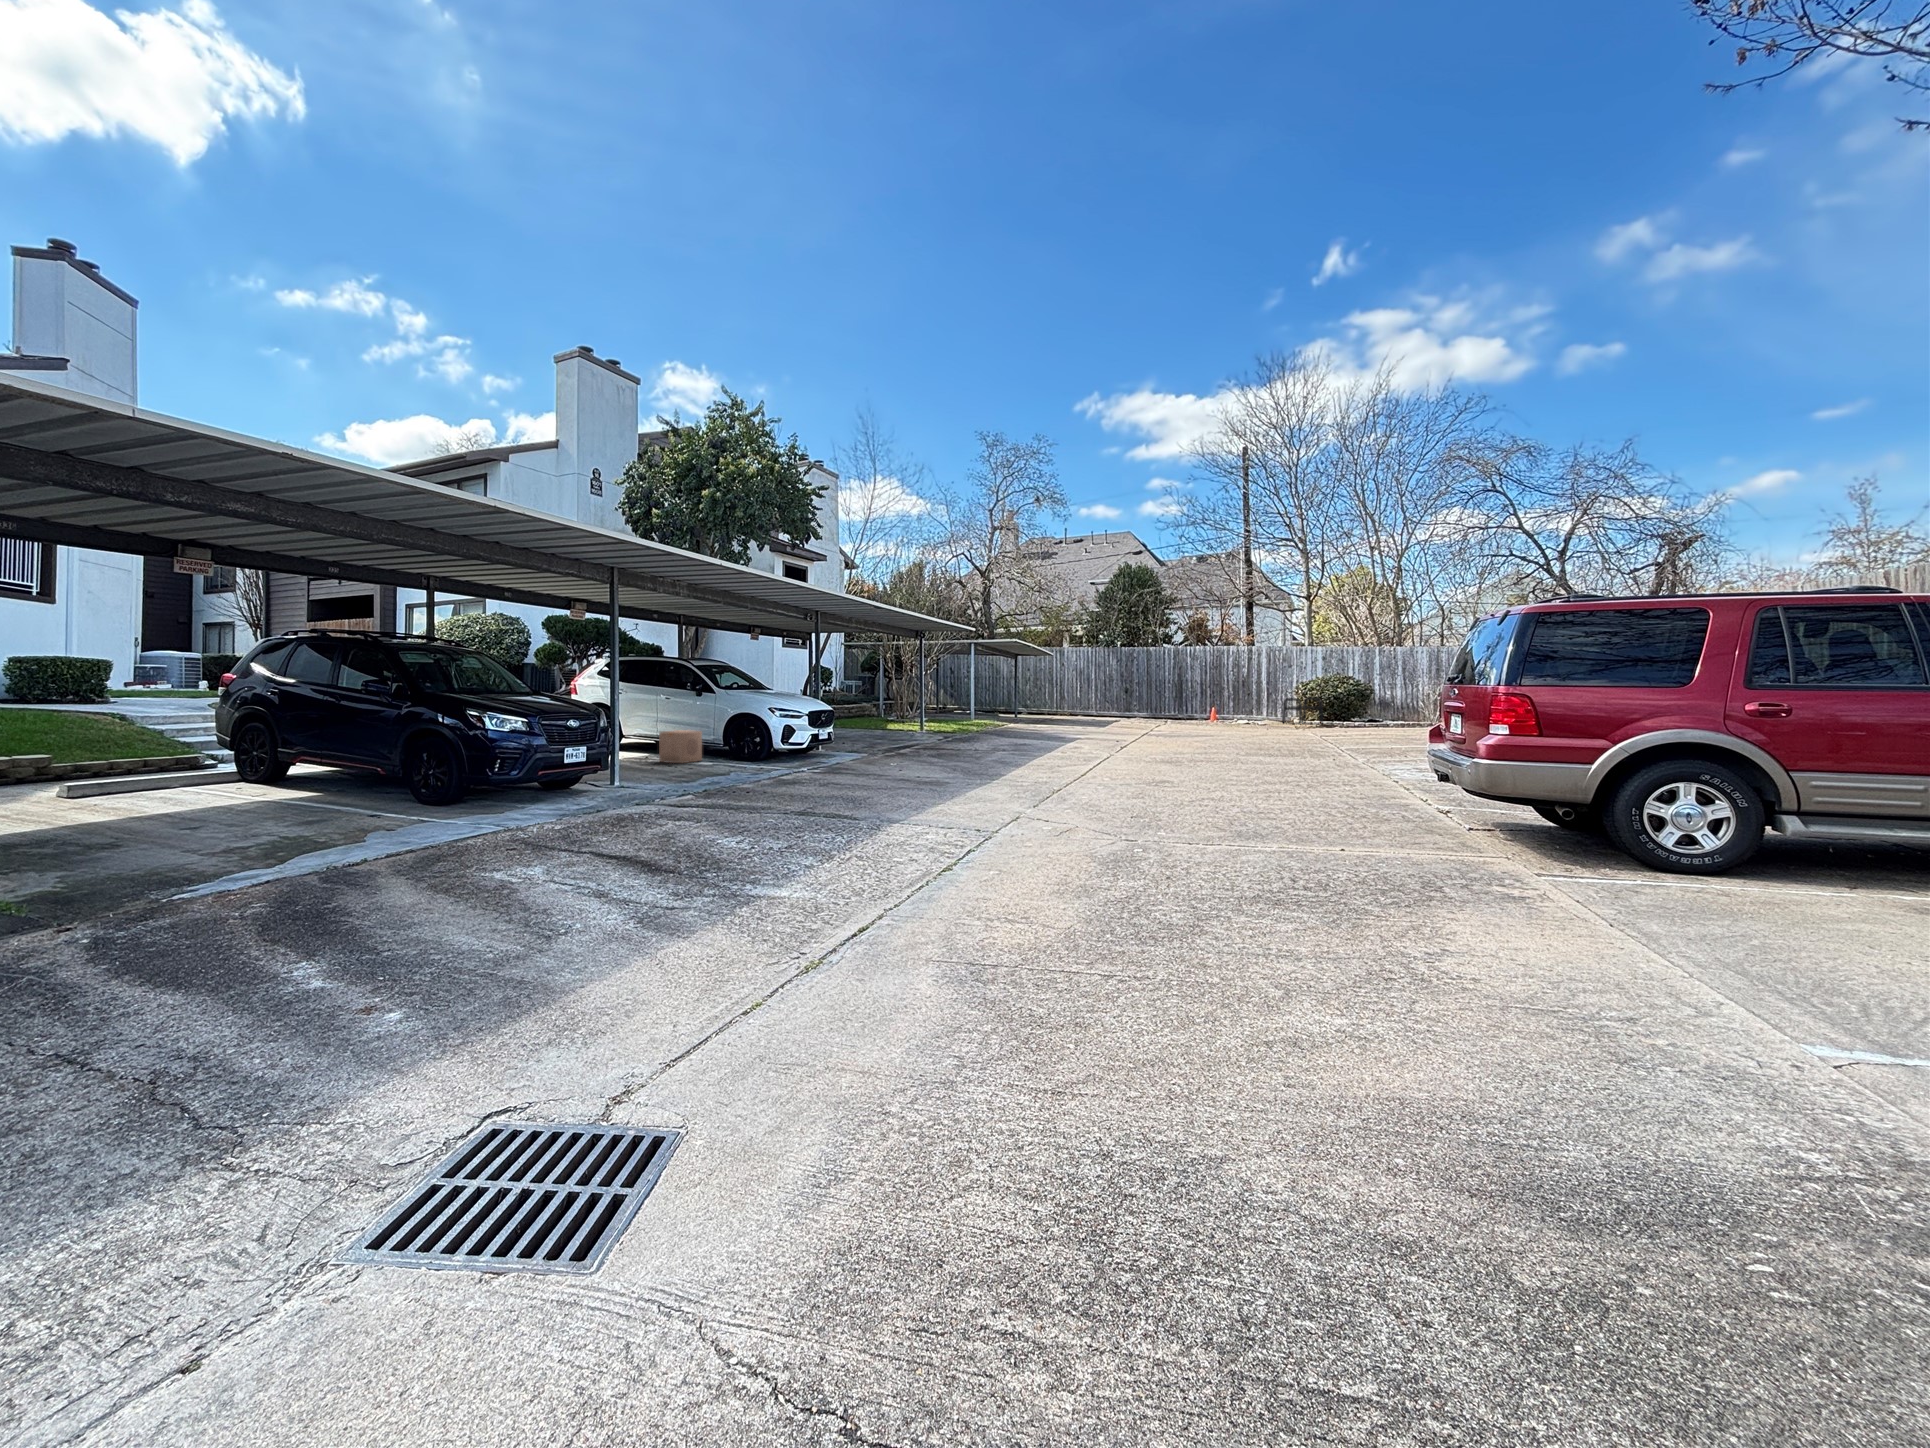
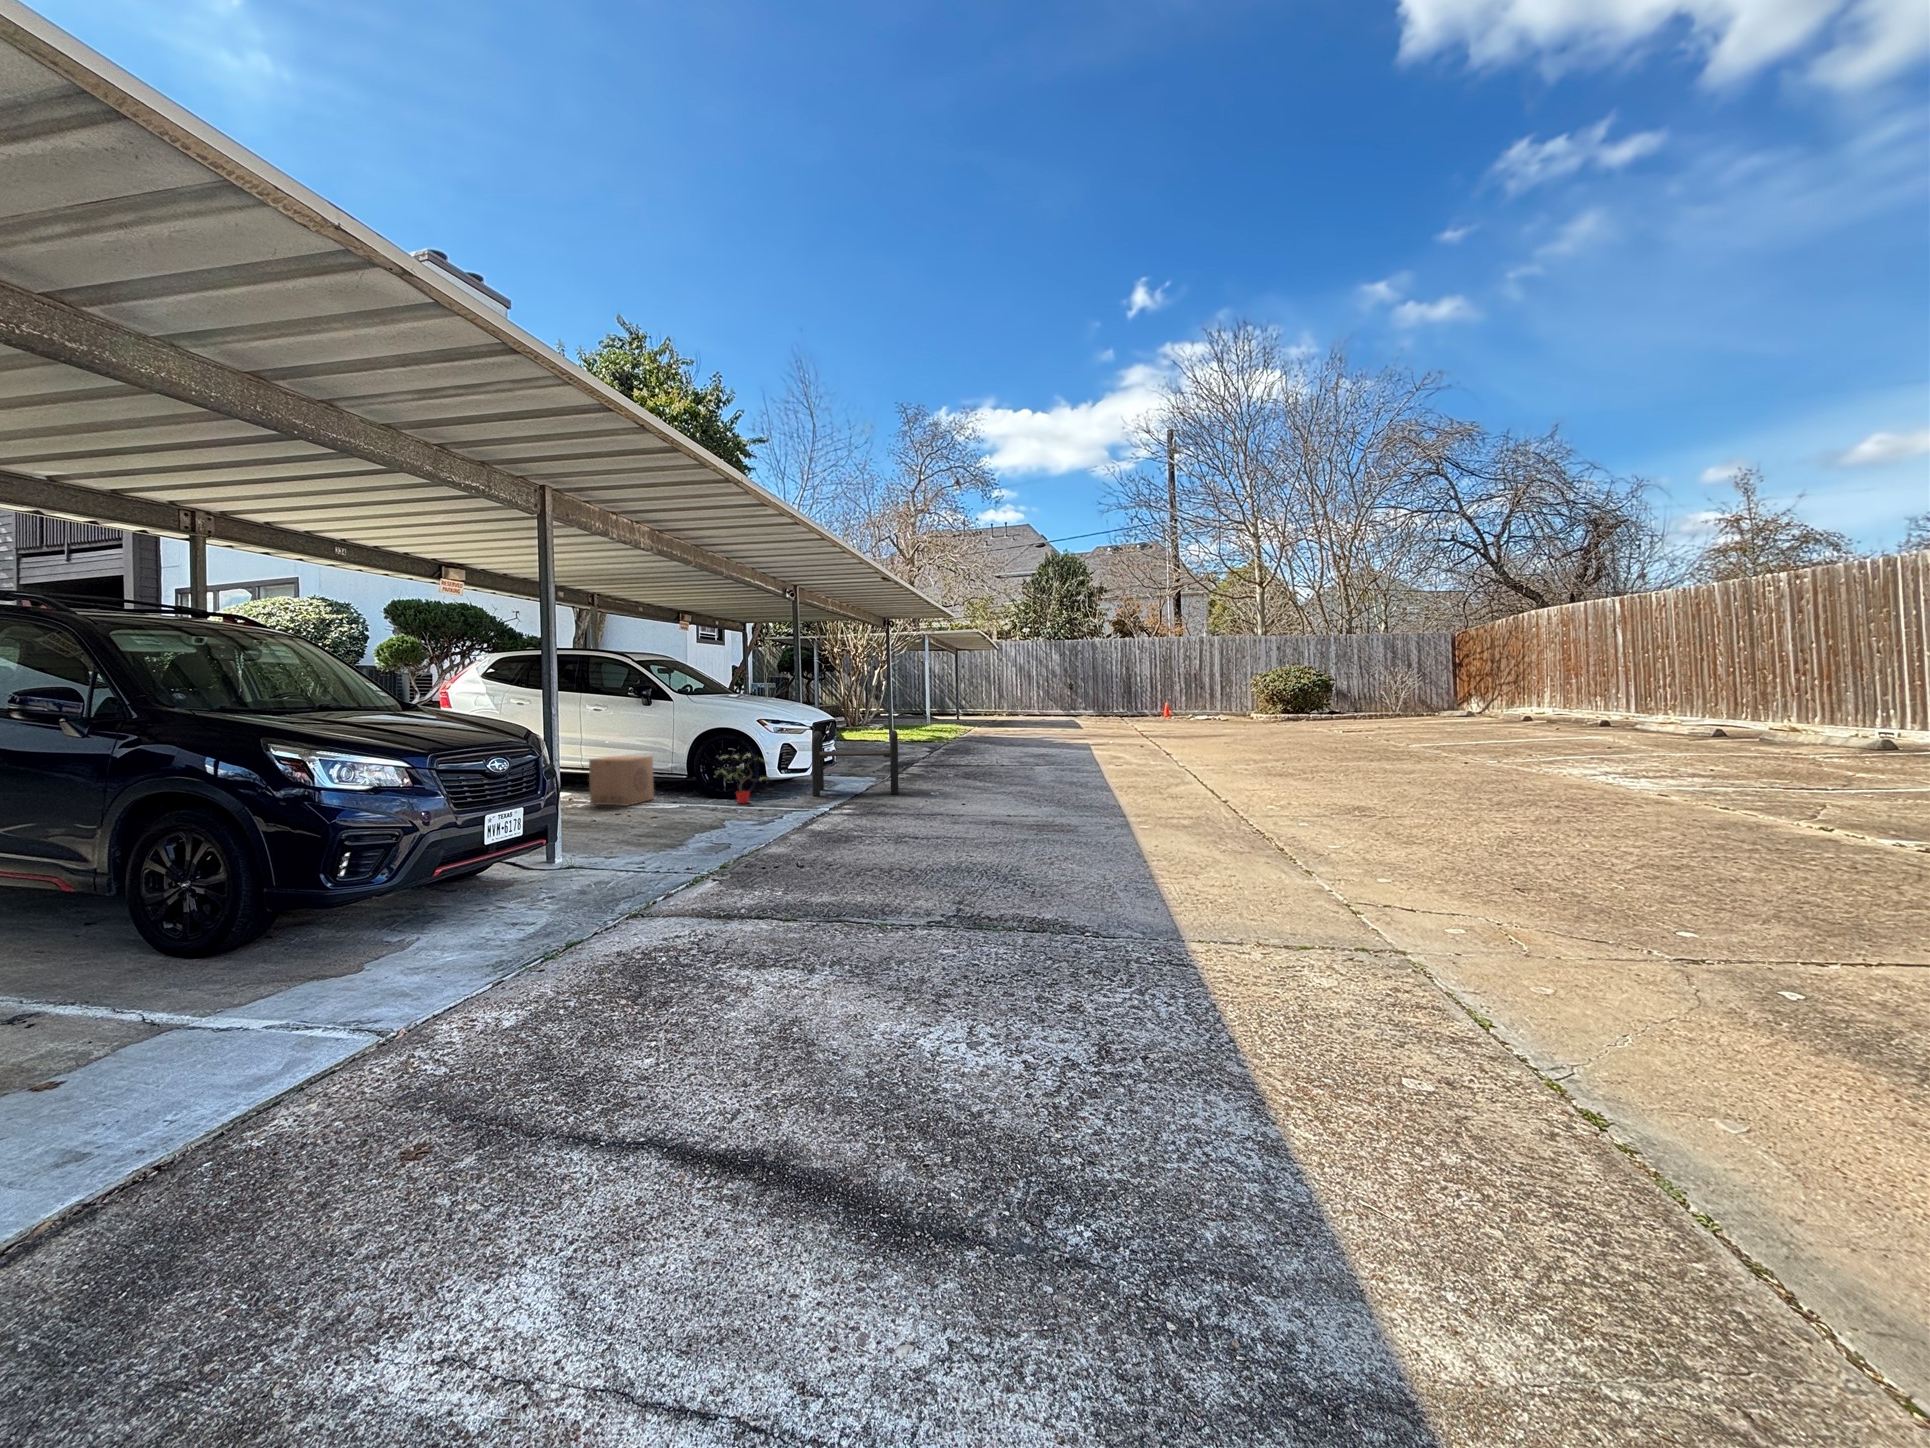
bench: present [1282,697,1323,724] -> present [812,730,899,796]
potted plant: none [739,731,780,765] -> present [717,754,769,803]

